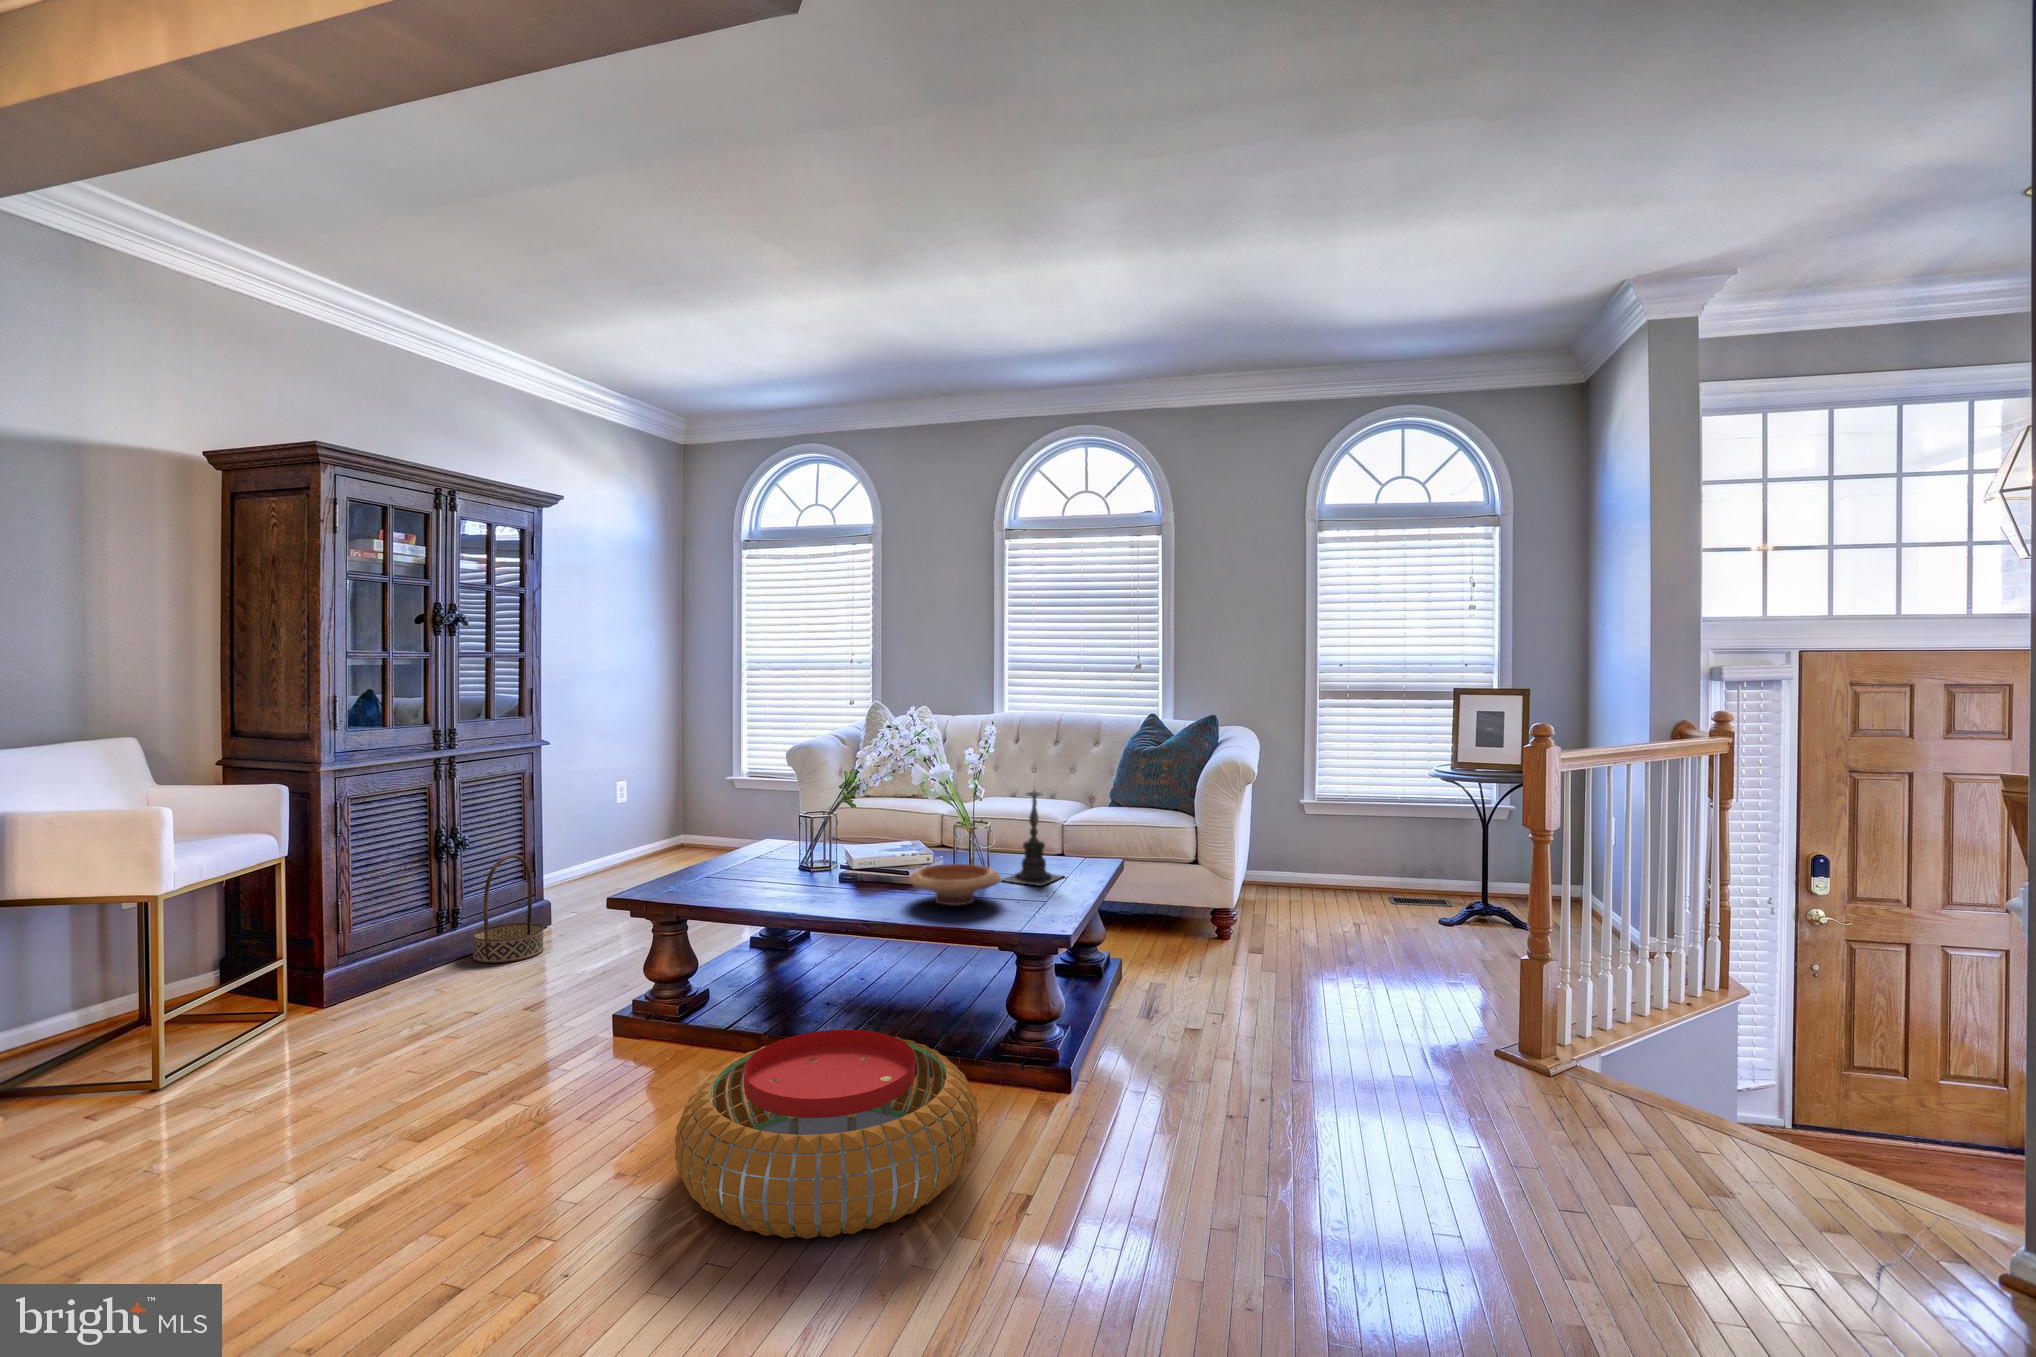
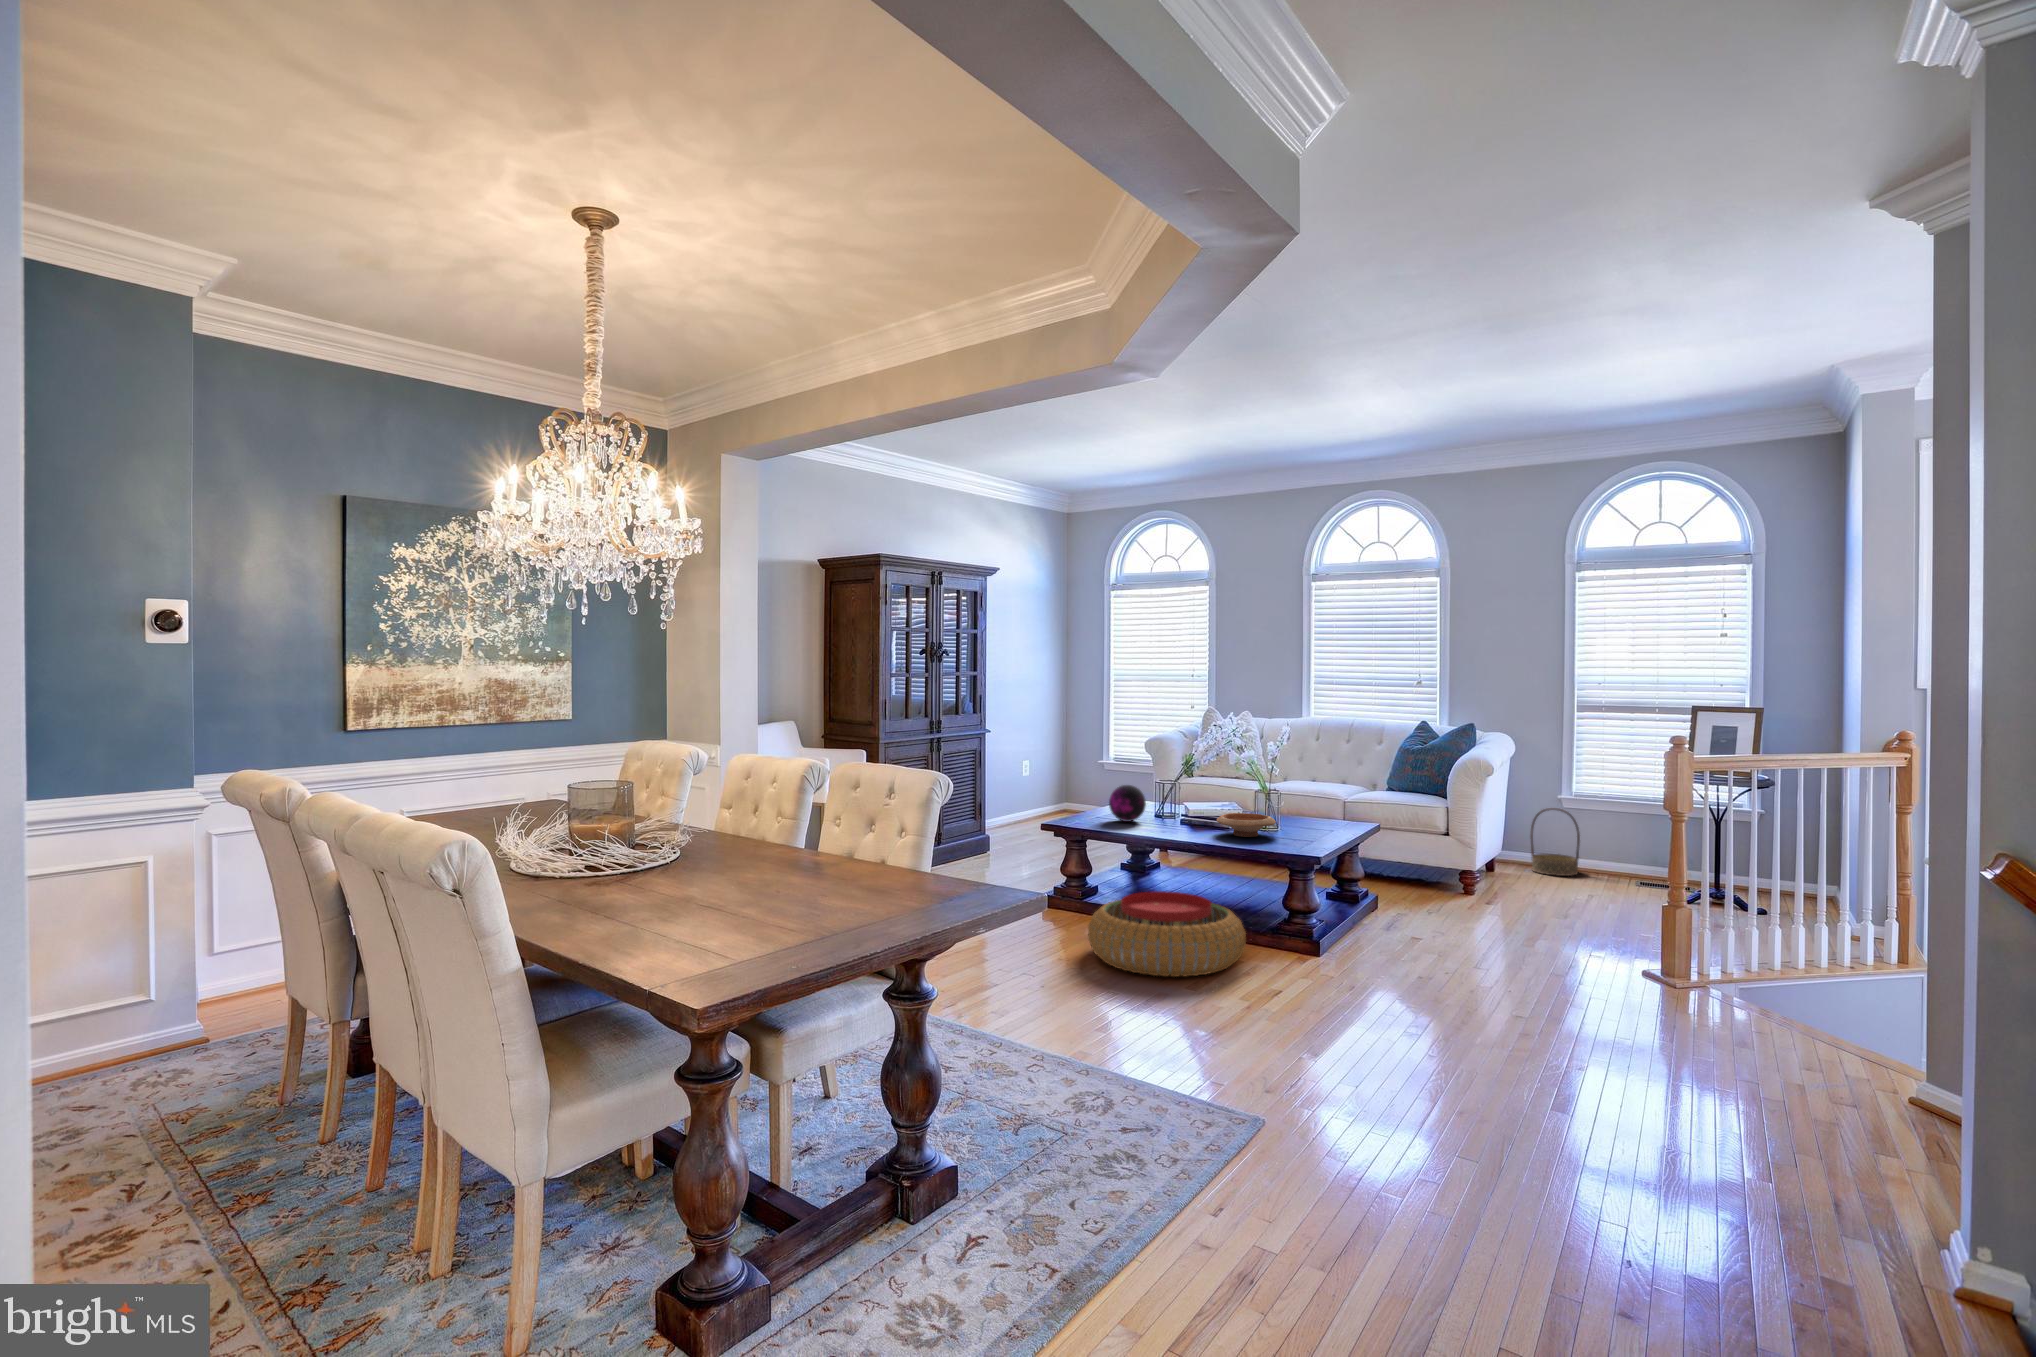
candle holder: present [1003,790,1063,886] -> none [1279,762,1326,832]
decorative orb: none [730,827,792,888] -> present [1109,785,1146,822]
basket: present [473,854,544,963] -> present [1530,808,1580,876]

